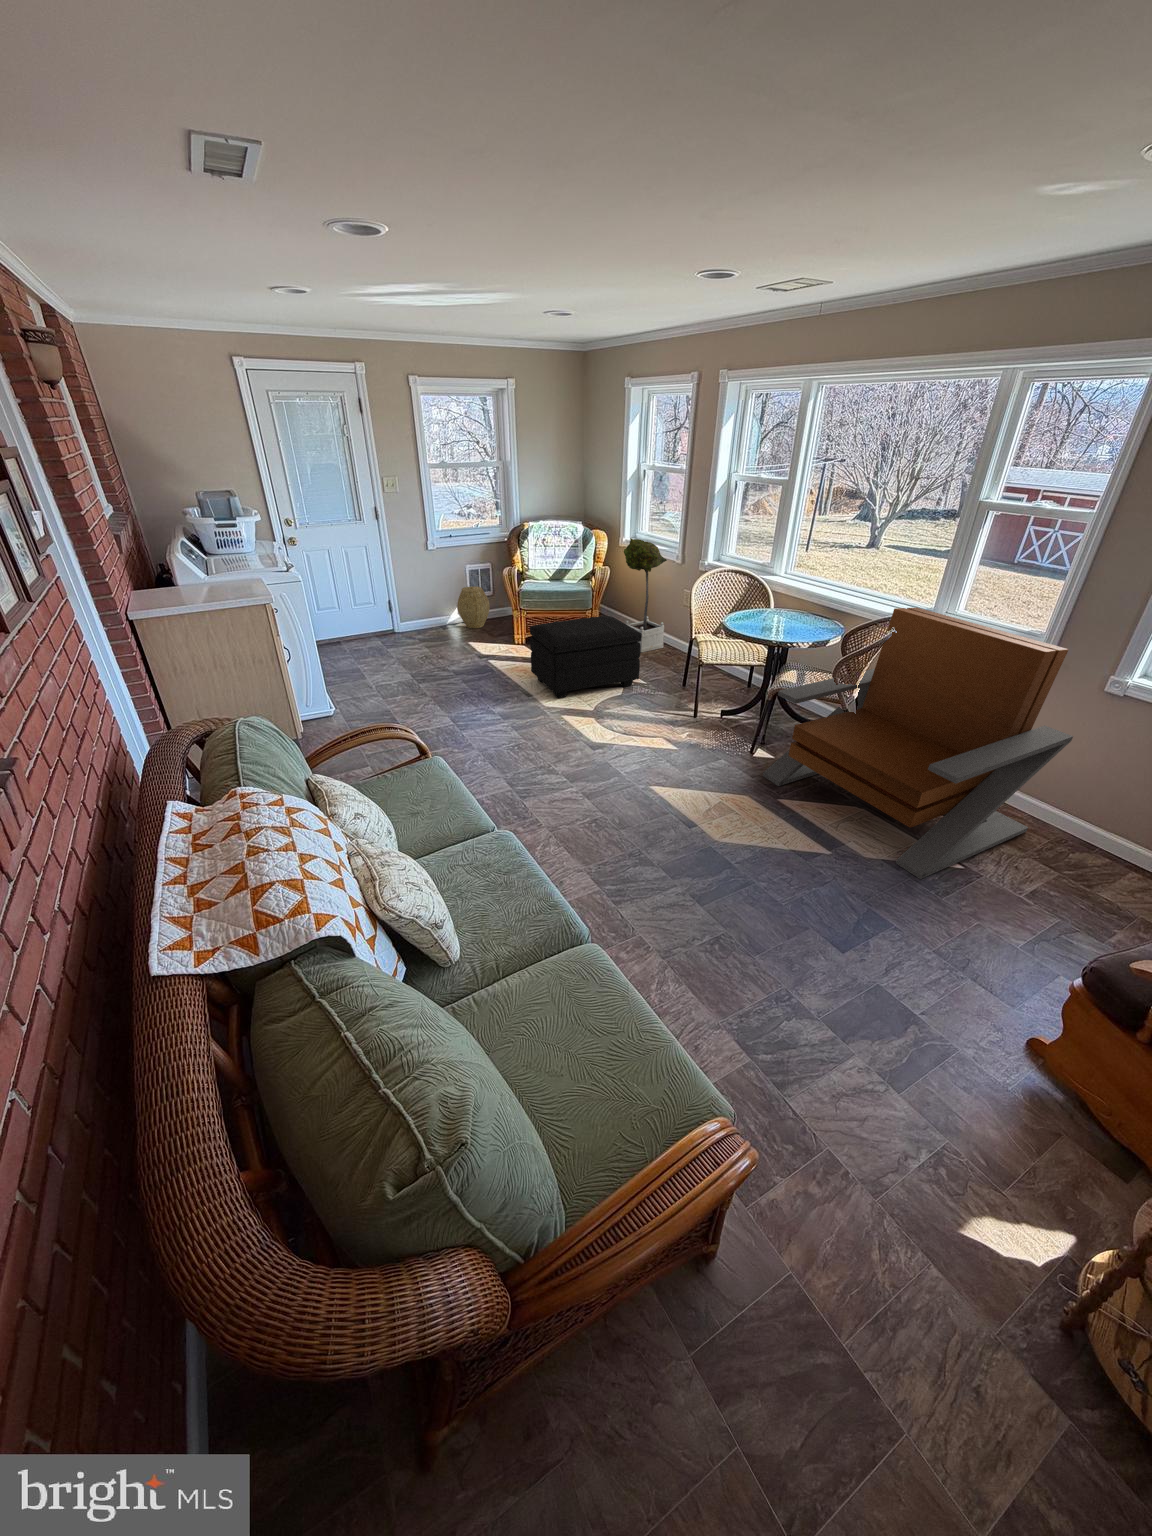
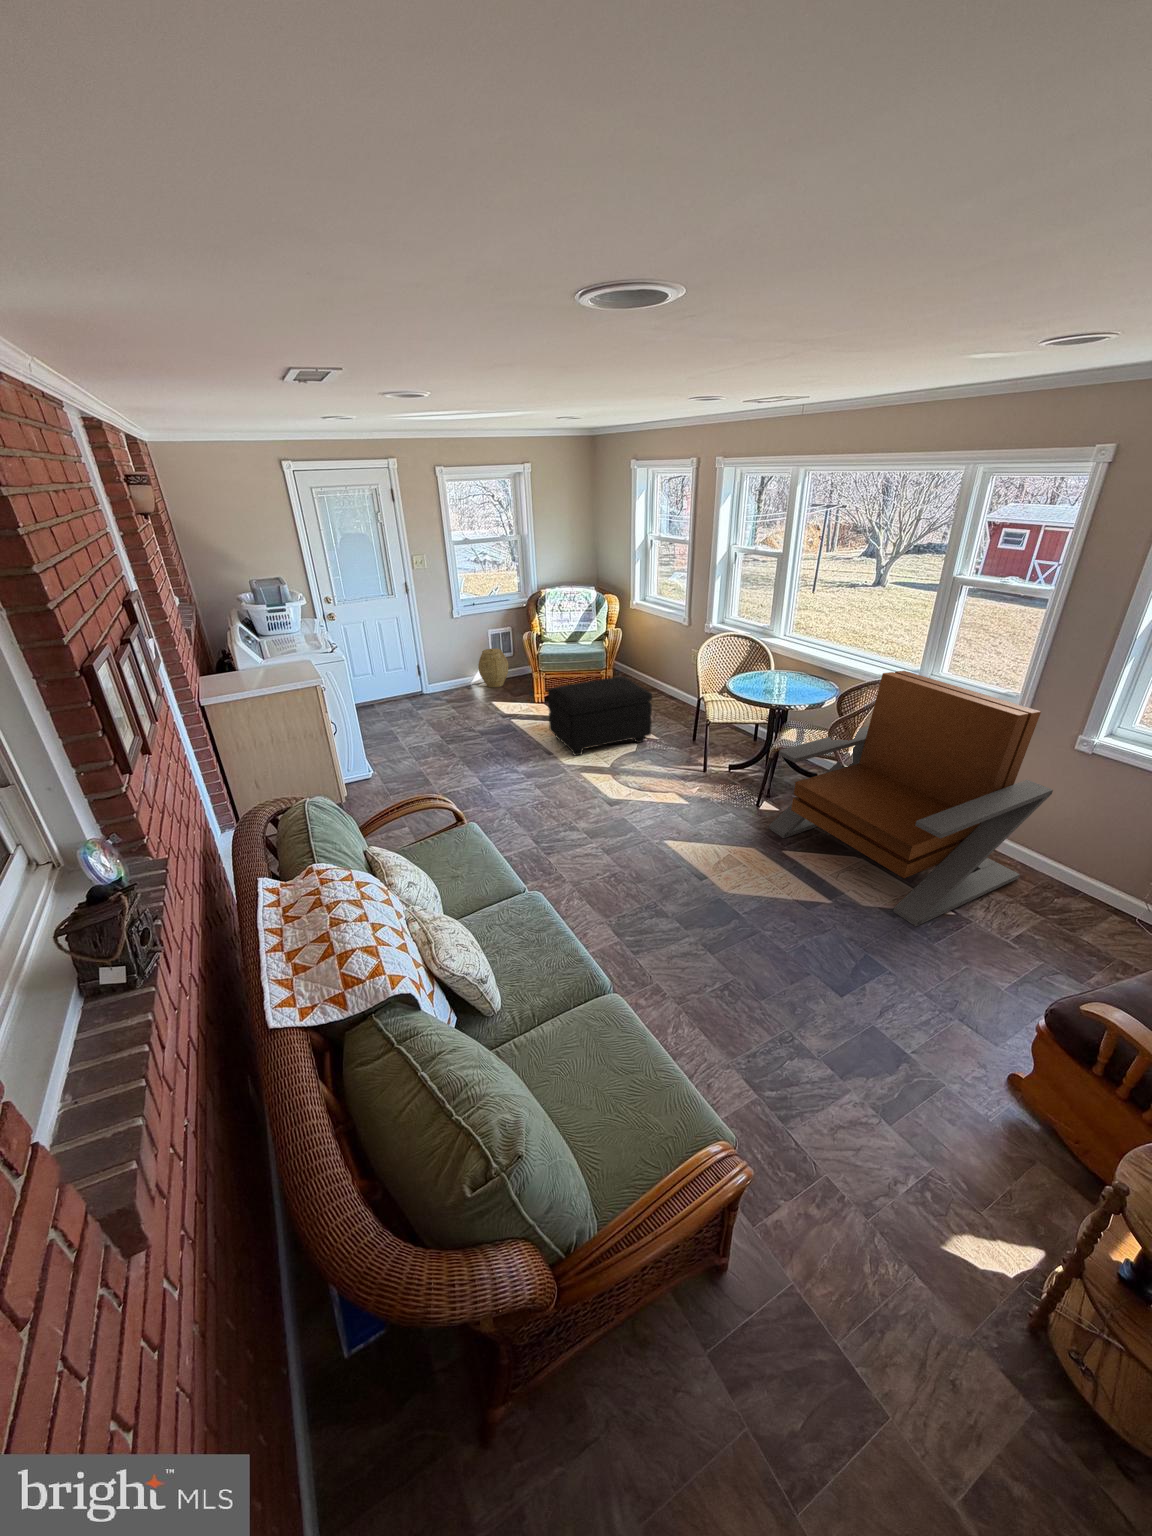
potted tree: present [624,538,667,652] -> none [634,602,675,708]

